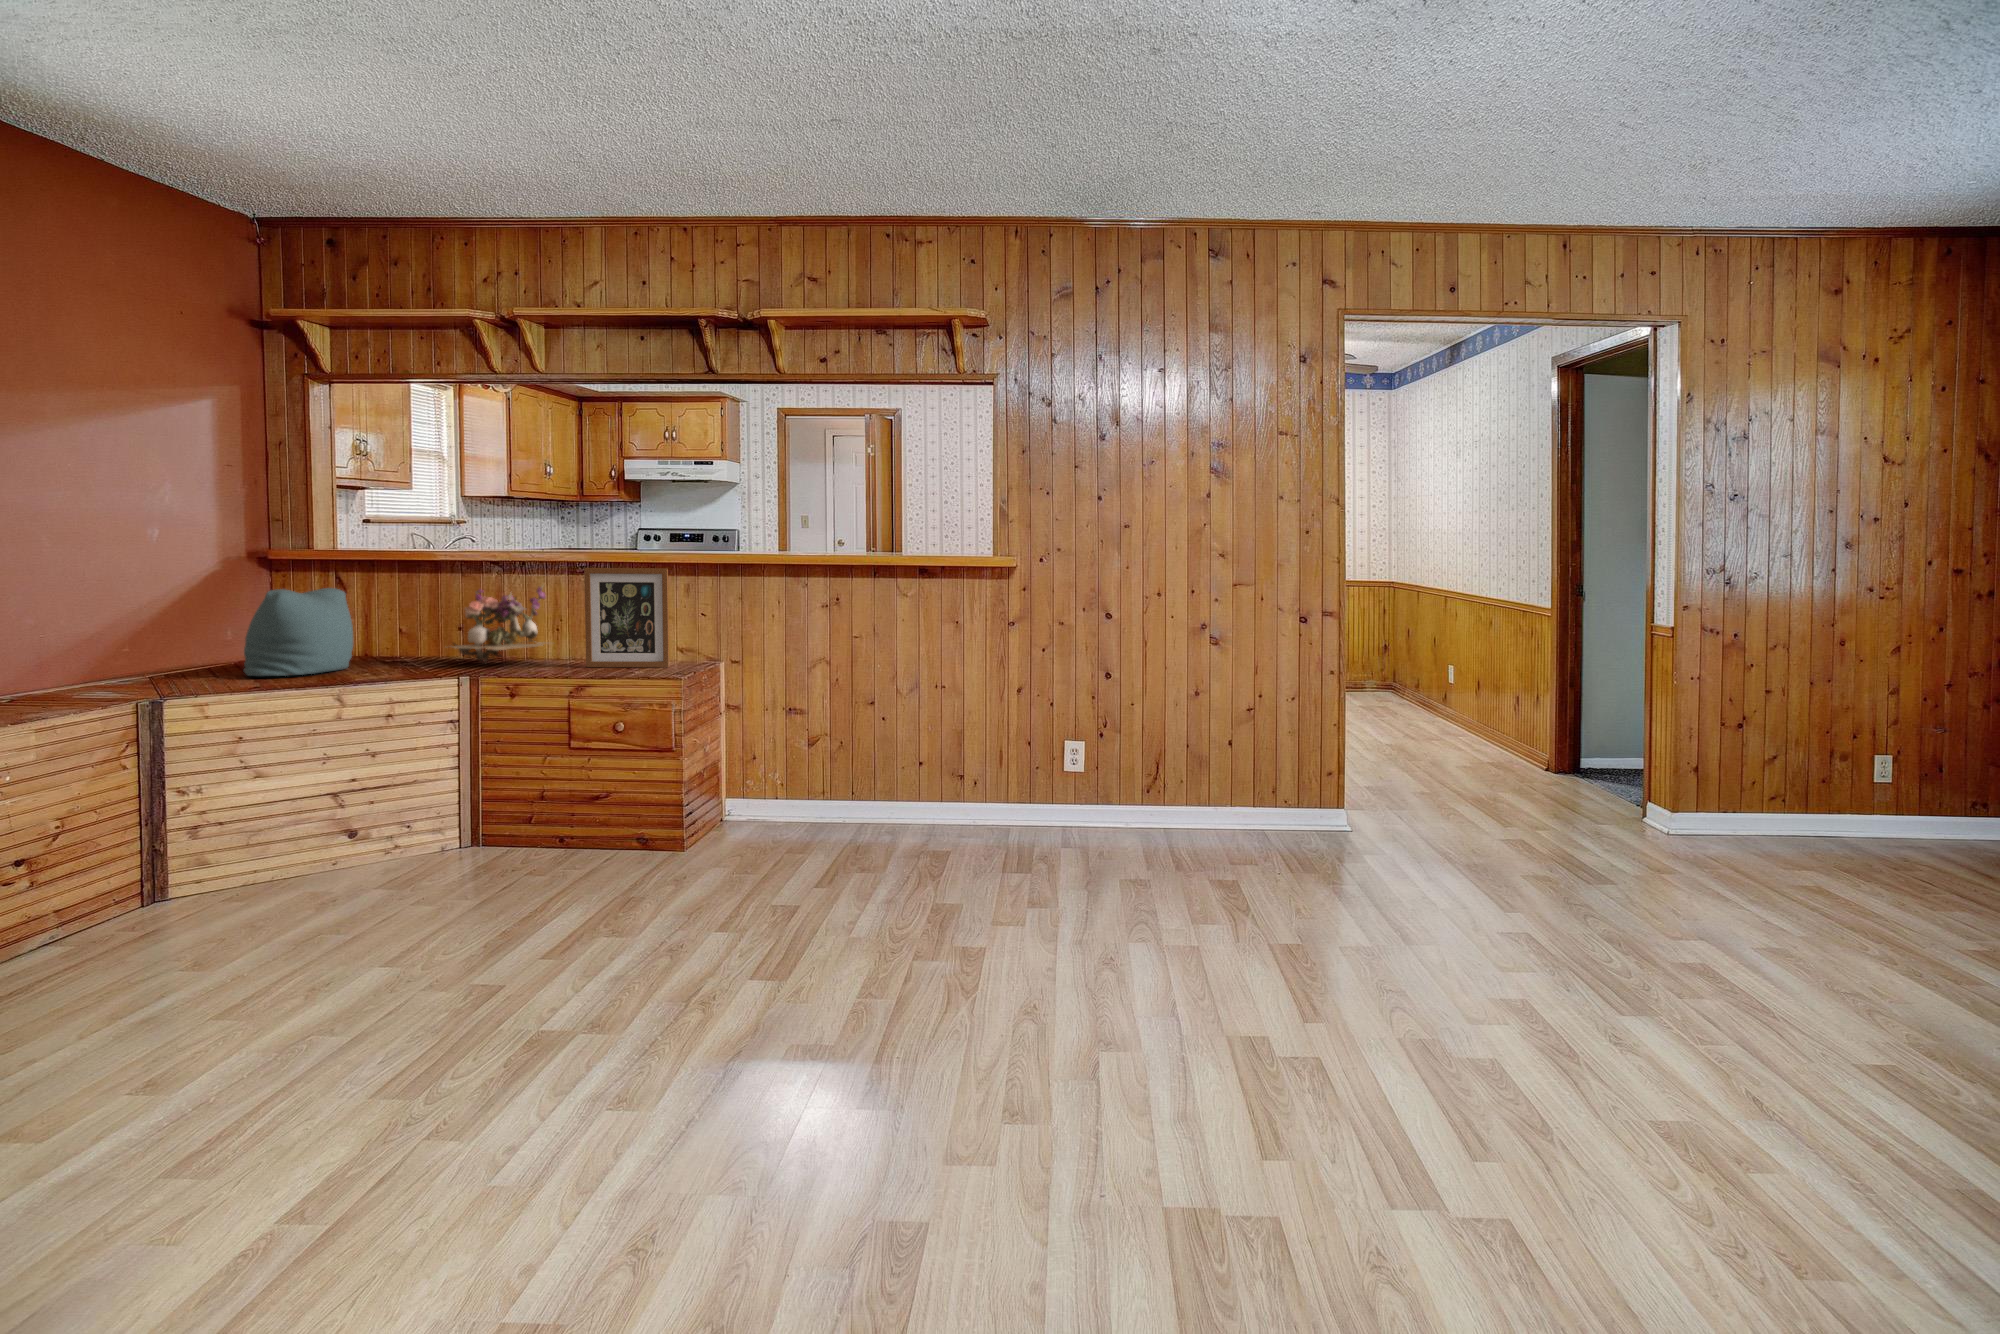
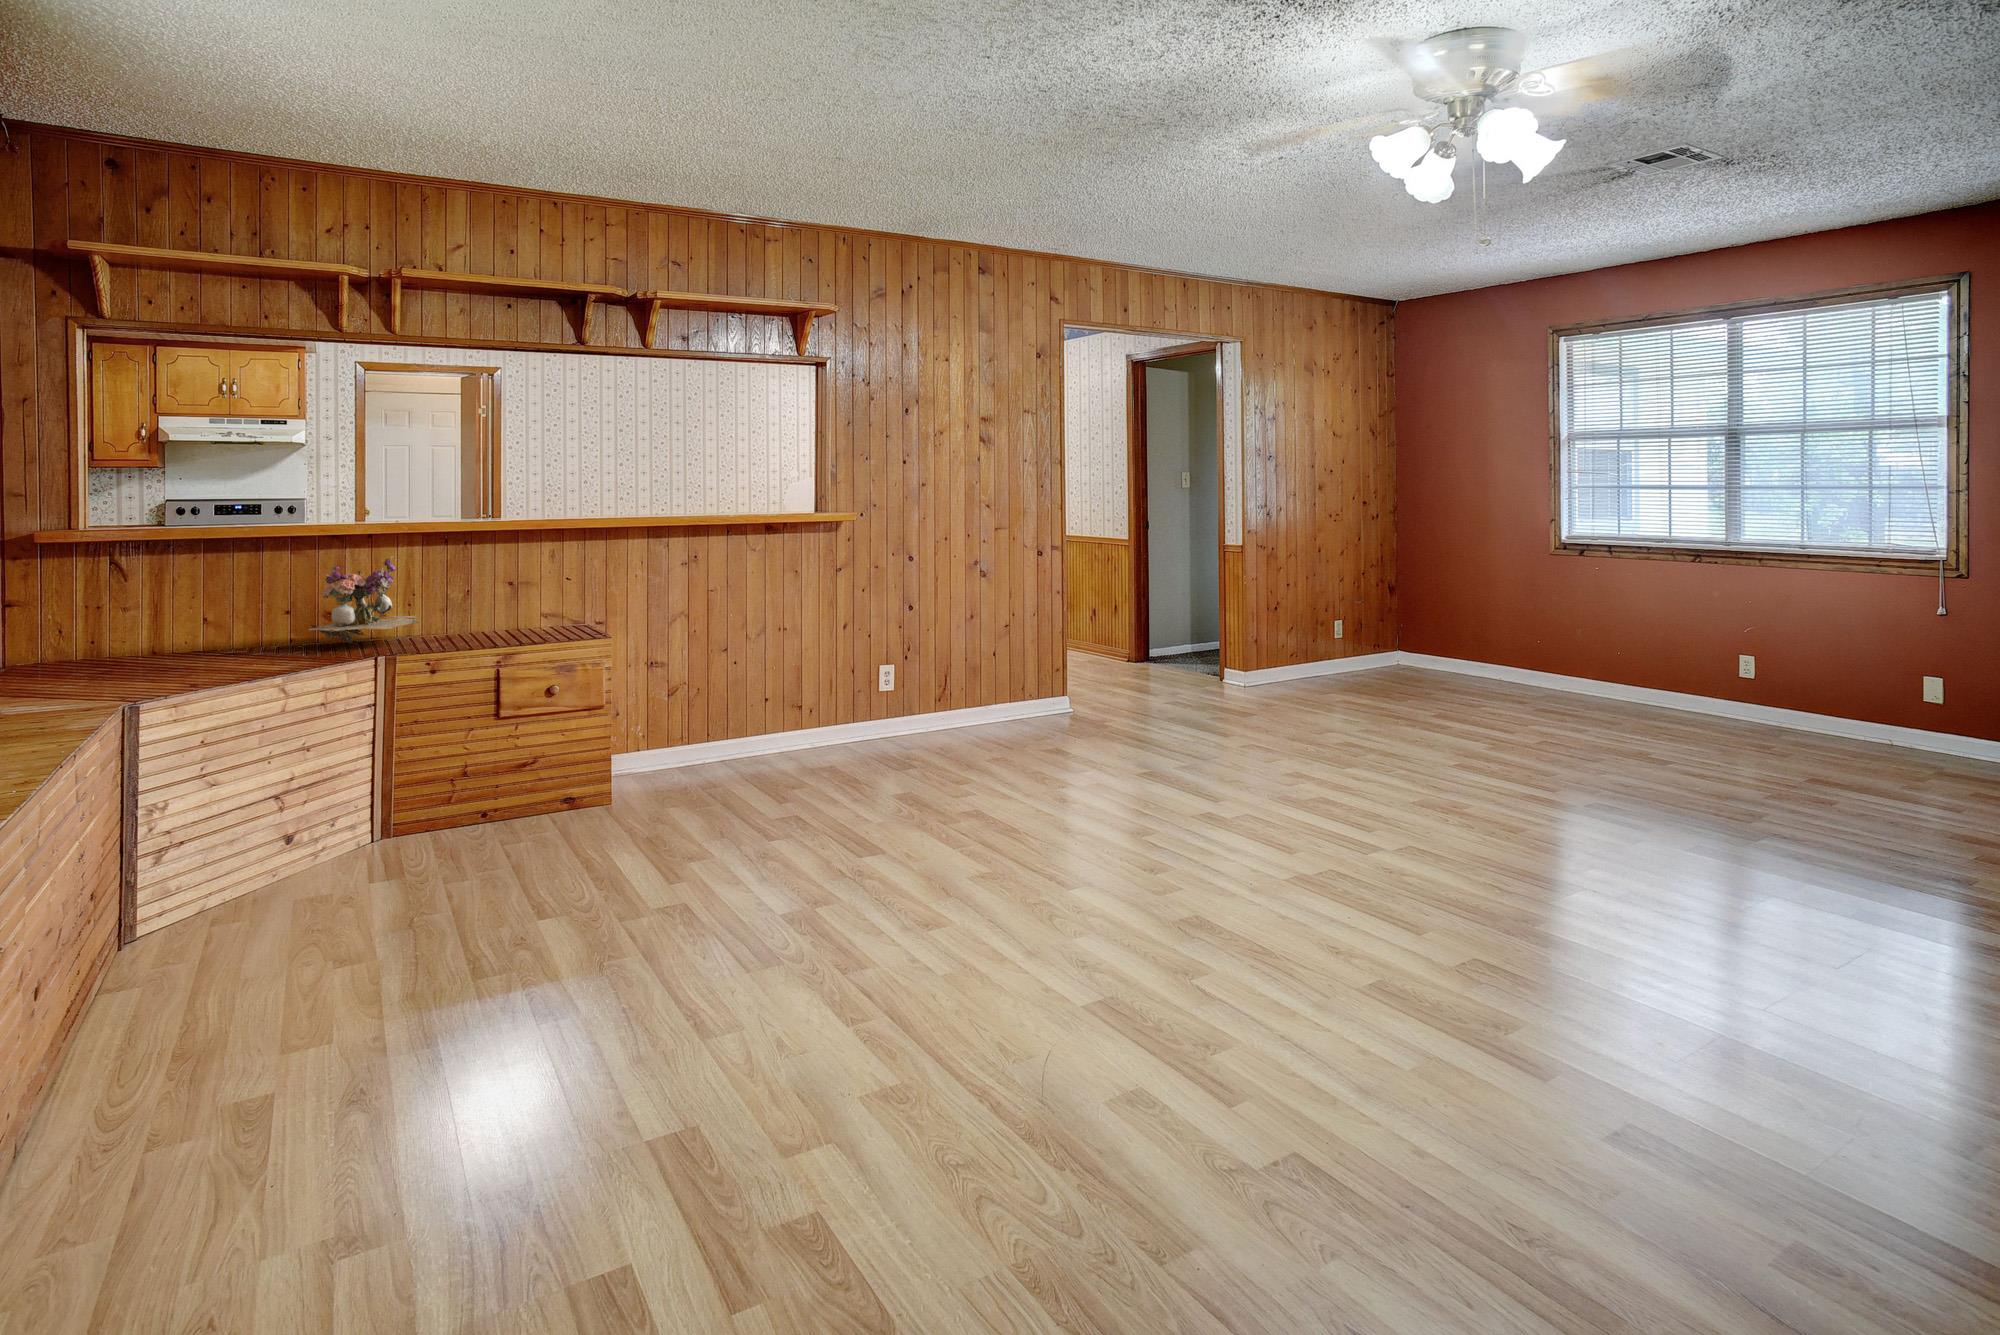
picture frame: present [584,568,669,667] -> none [463,537,554,638]
cushion: present [244,588,353,676] -> none [97,575,219,684]

